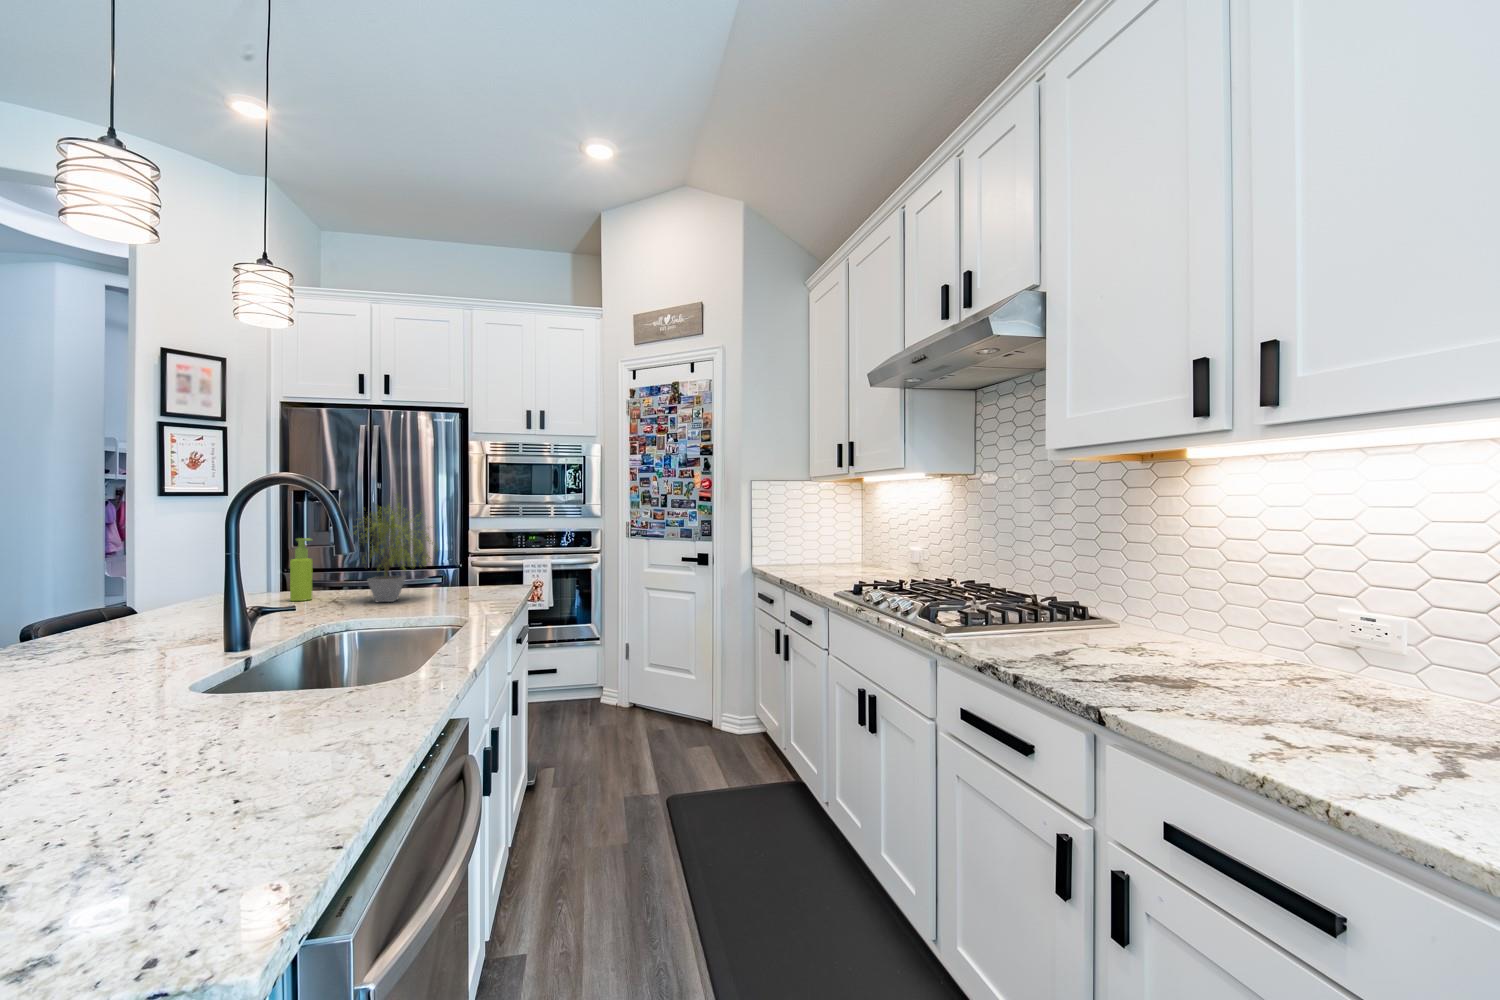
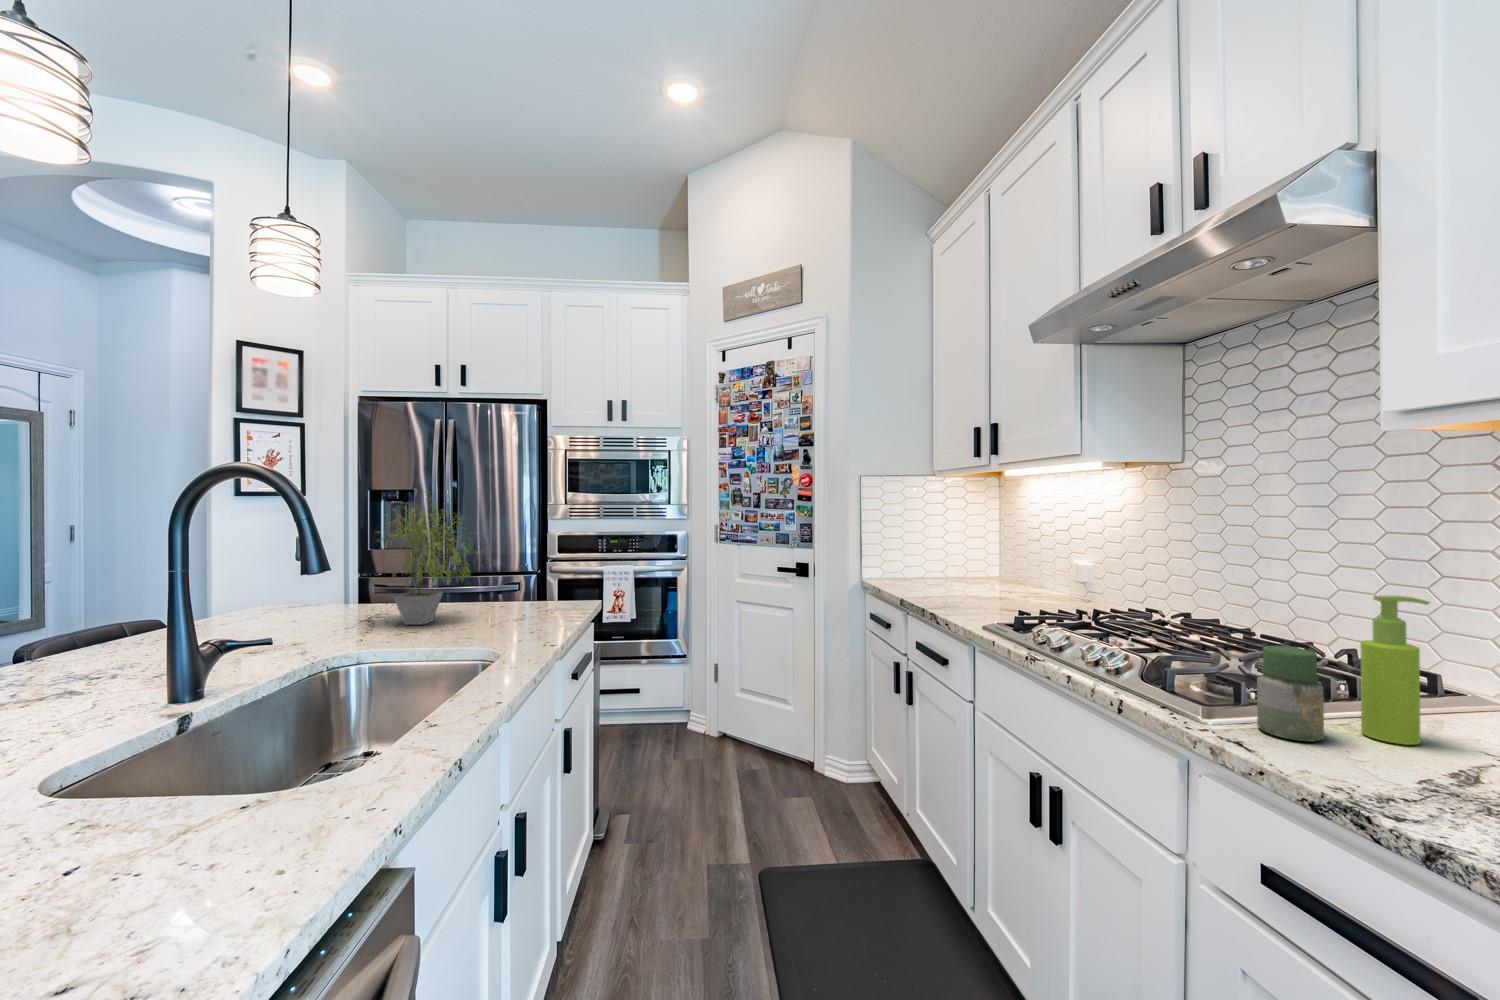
soap dispenser: present [290,538,313,601] -> present [1361,595,1430,745]
jar: none [972,588,1004,641] -> present [1257,646,1324,741]

